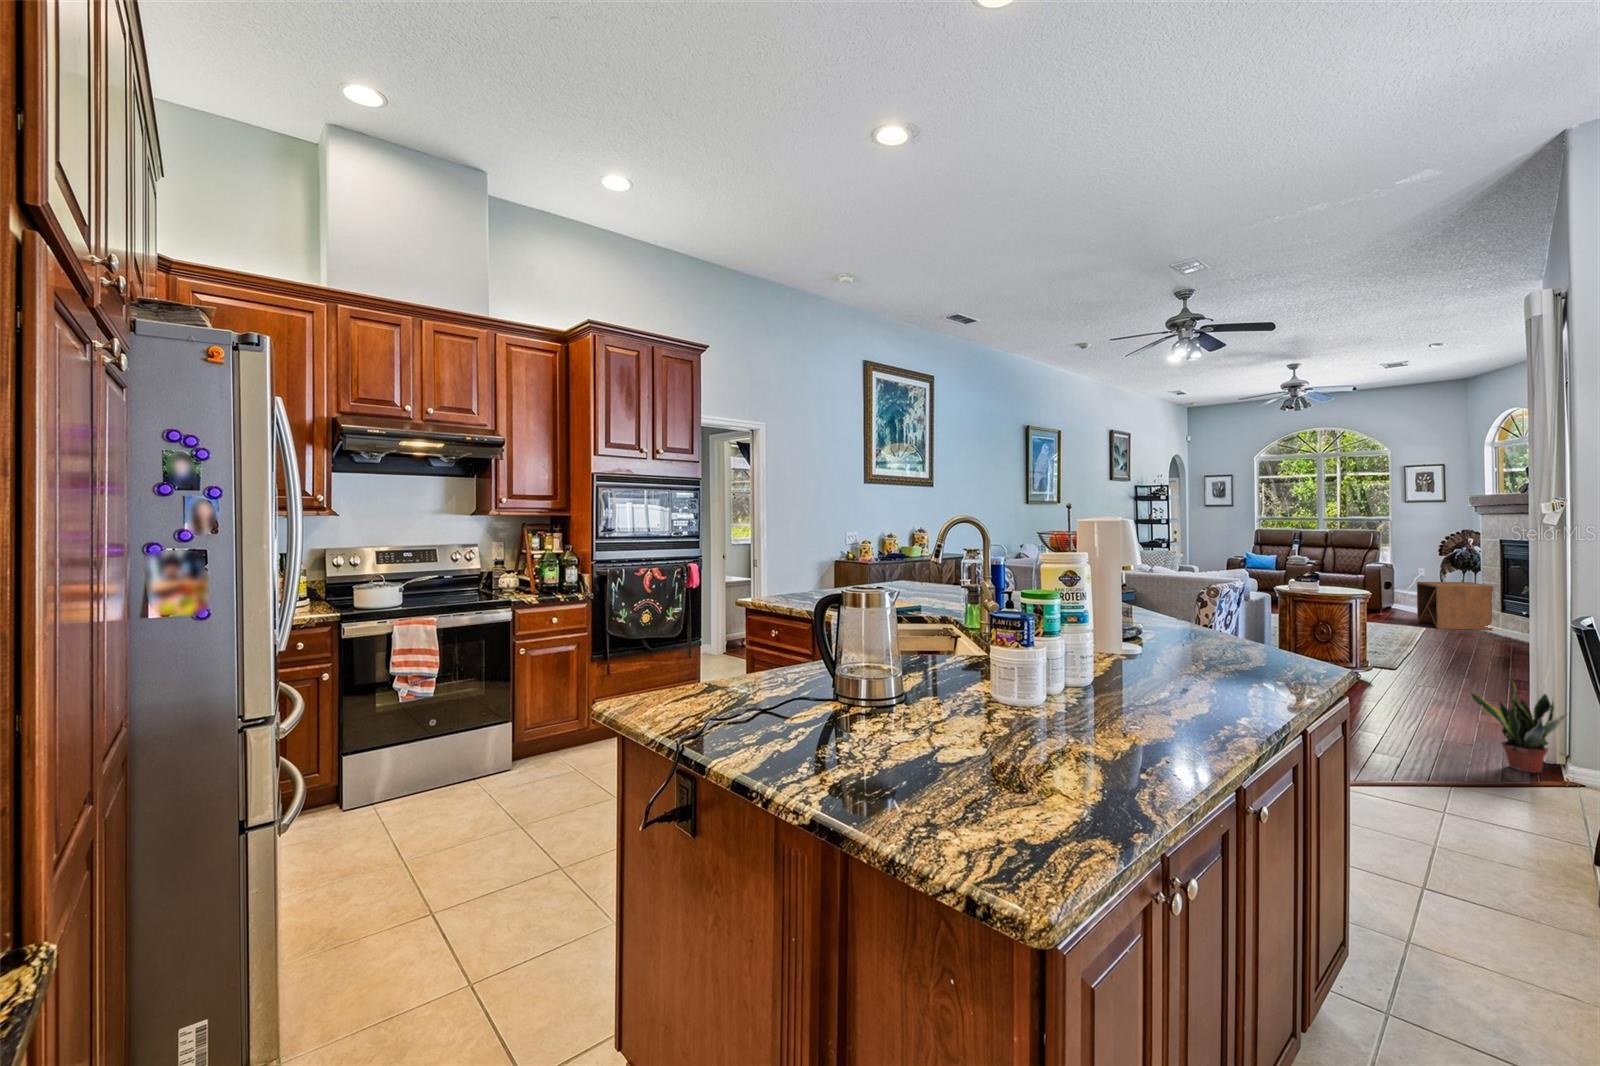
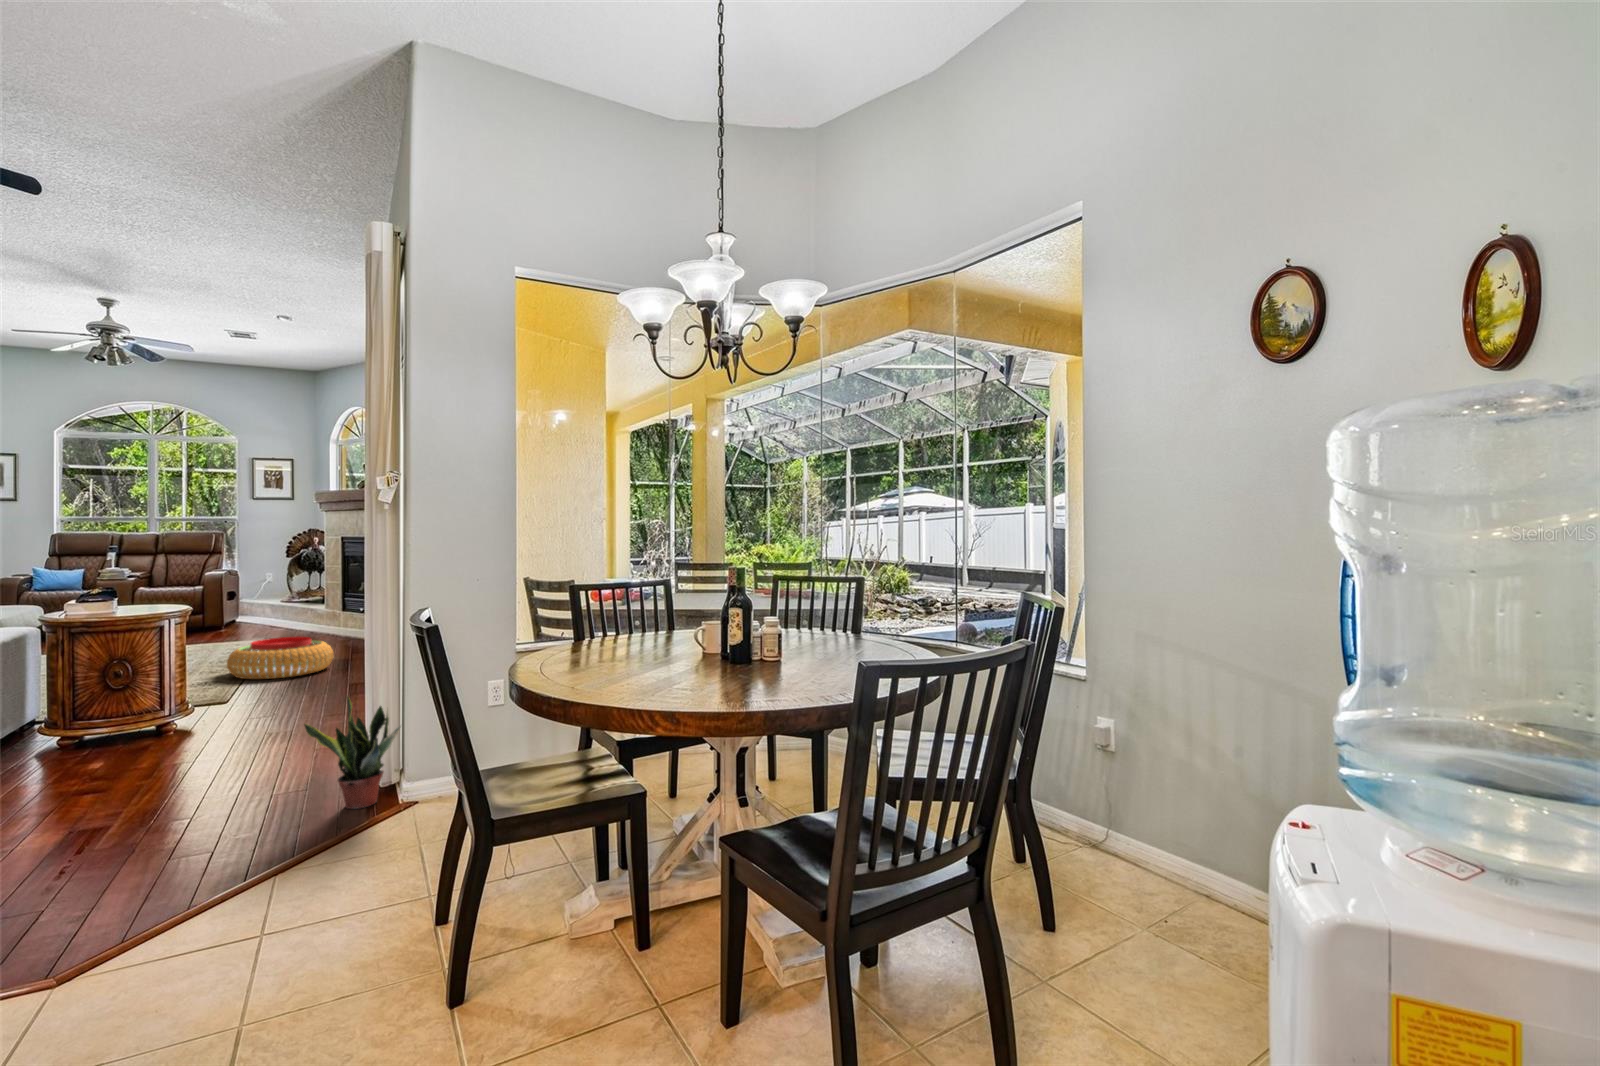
side table: present [1417,582,1494,630] -> none [263,585,336,640]
pouf: none [1390,626,1492,661] -> present [227,637,333,679]

